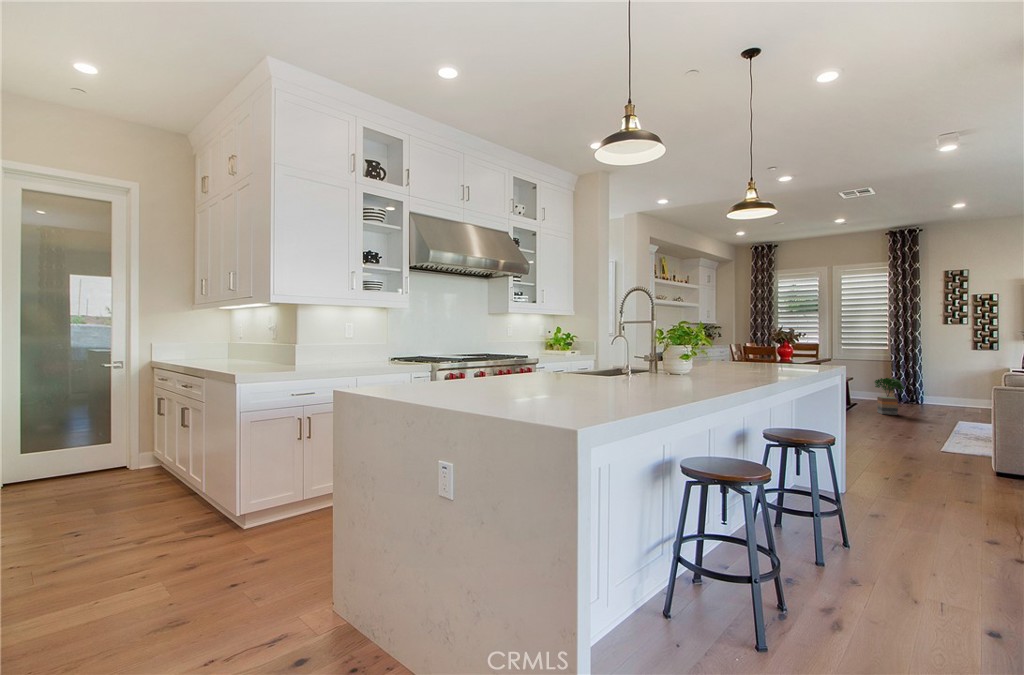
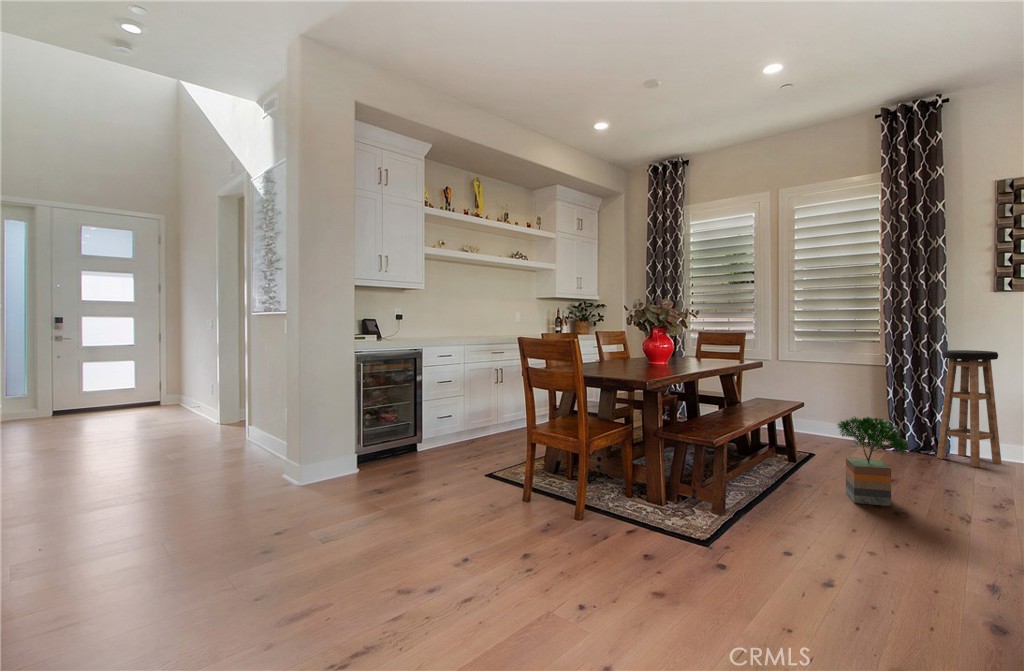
bar stool: none [916,353,946,407] -> present [937,350,1001,467]

